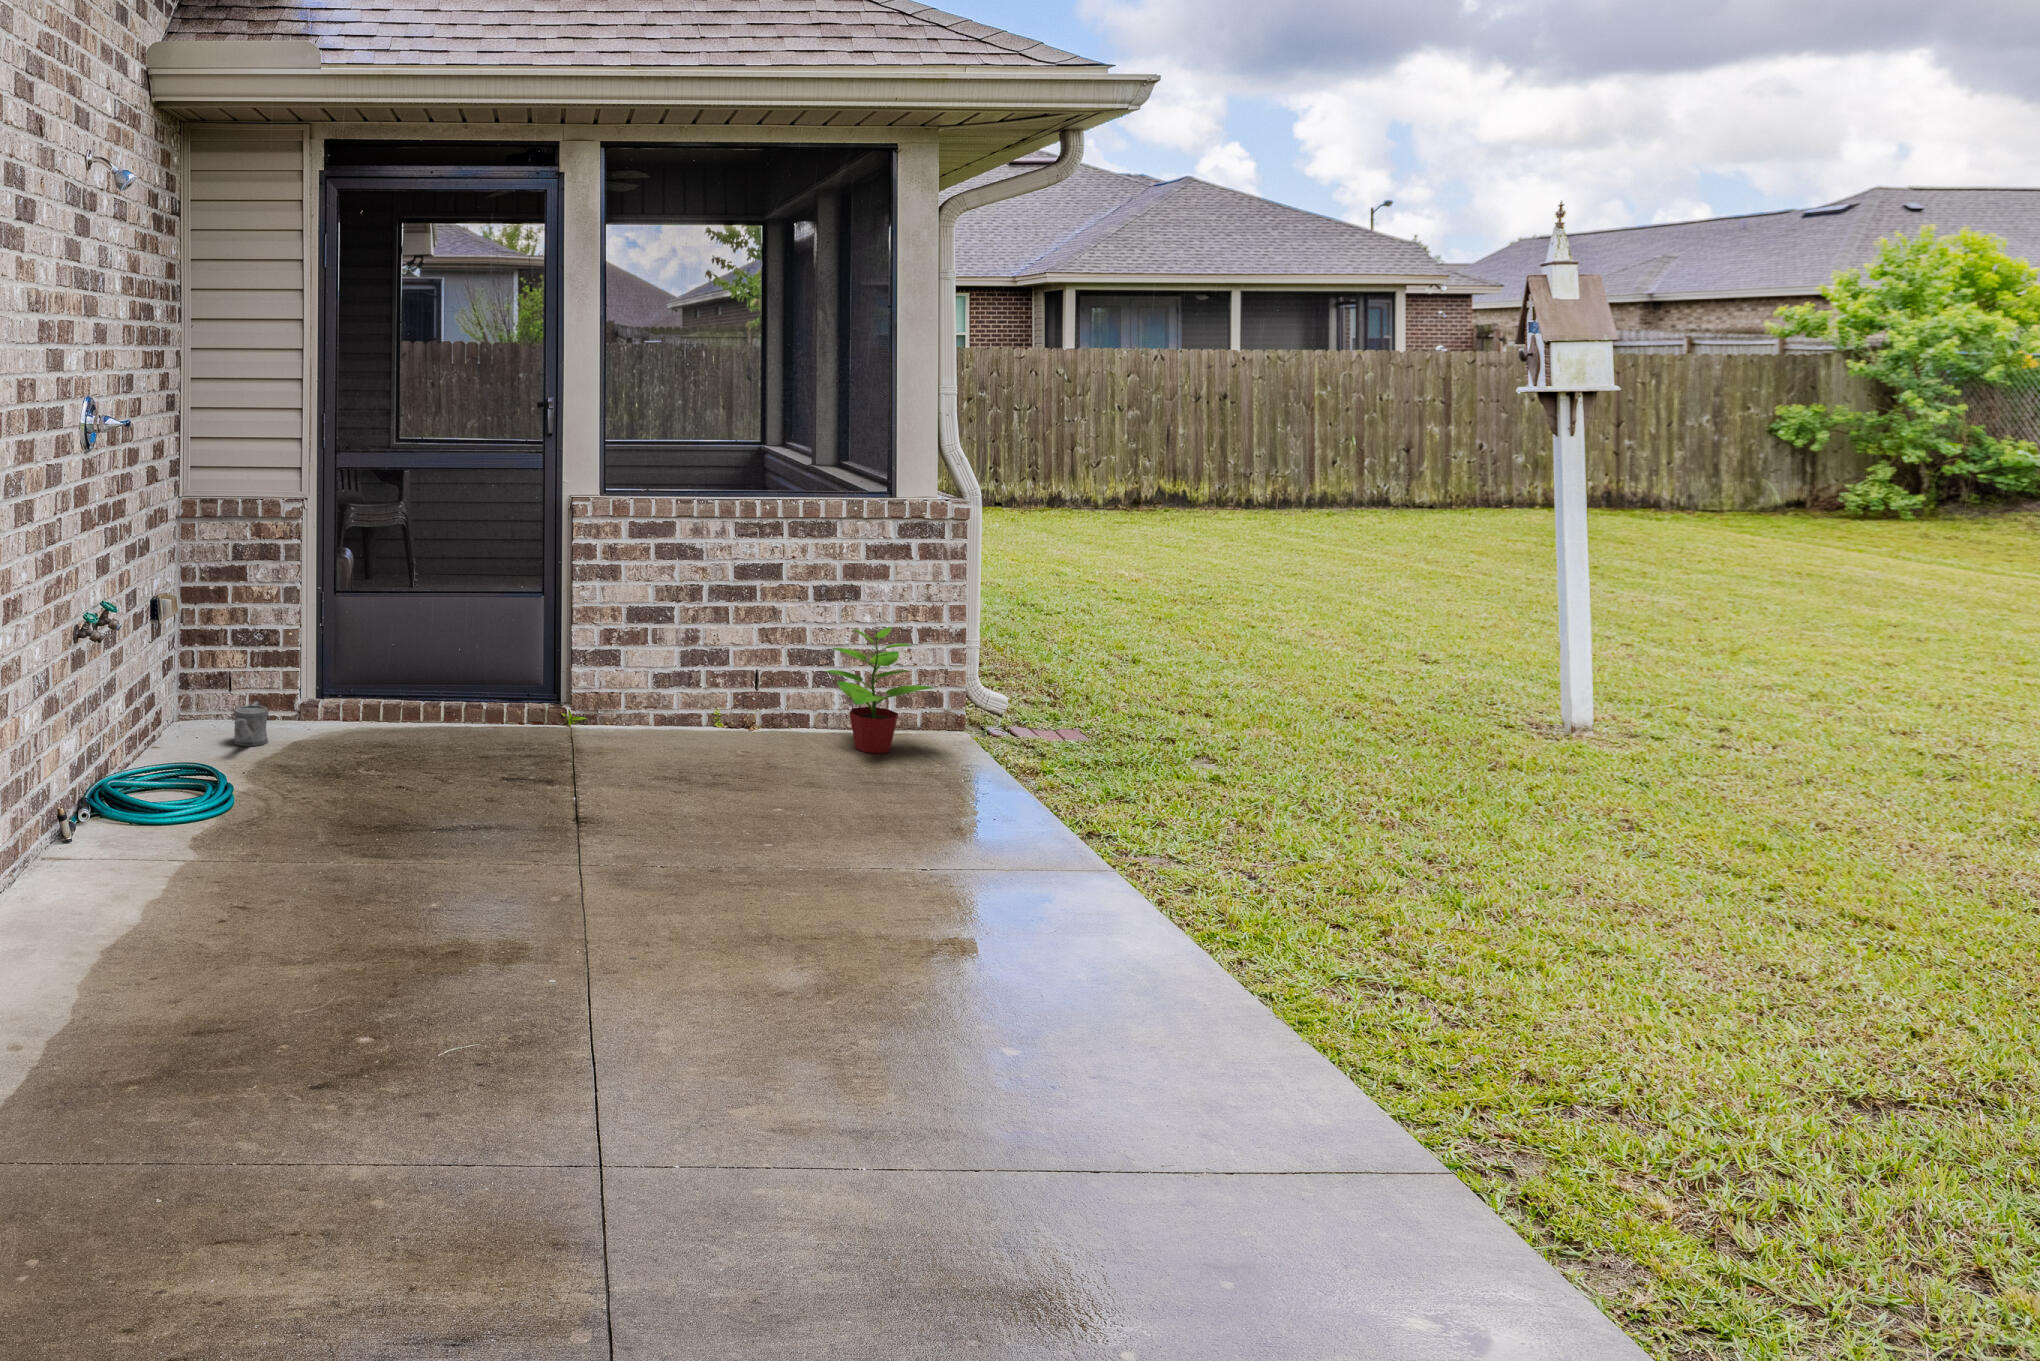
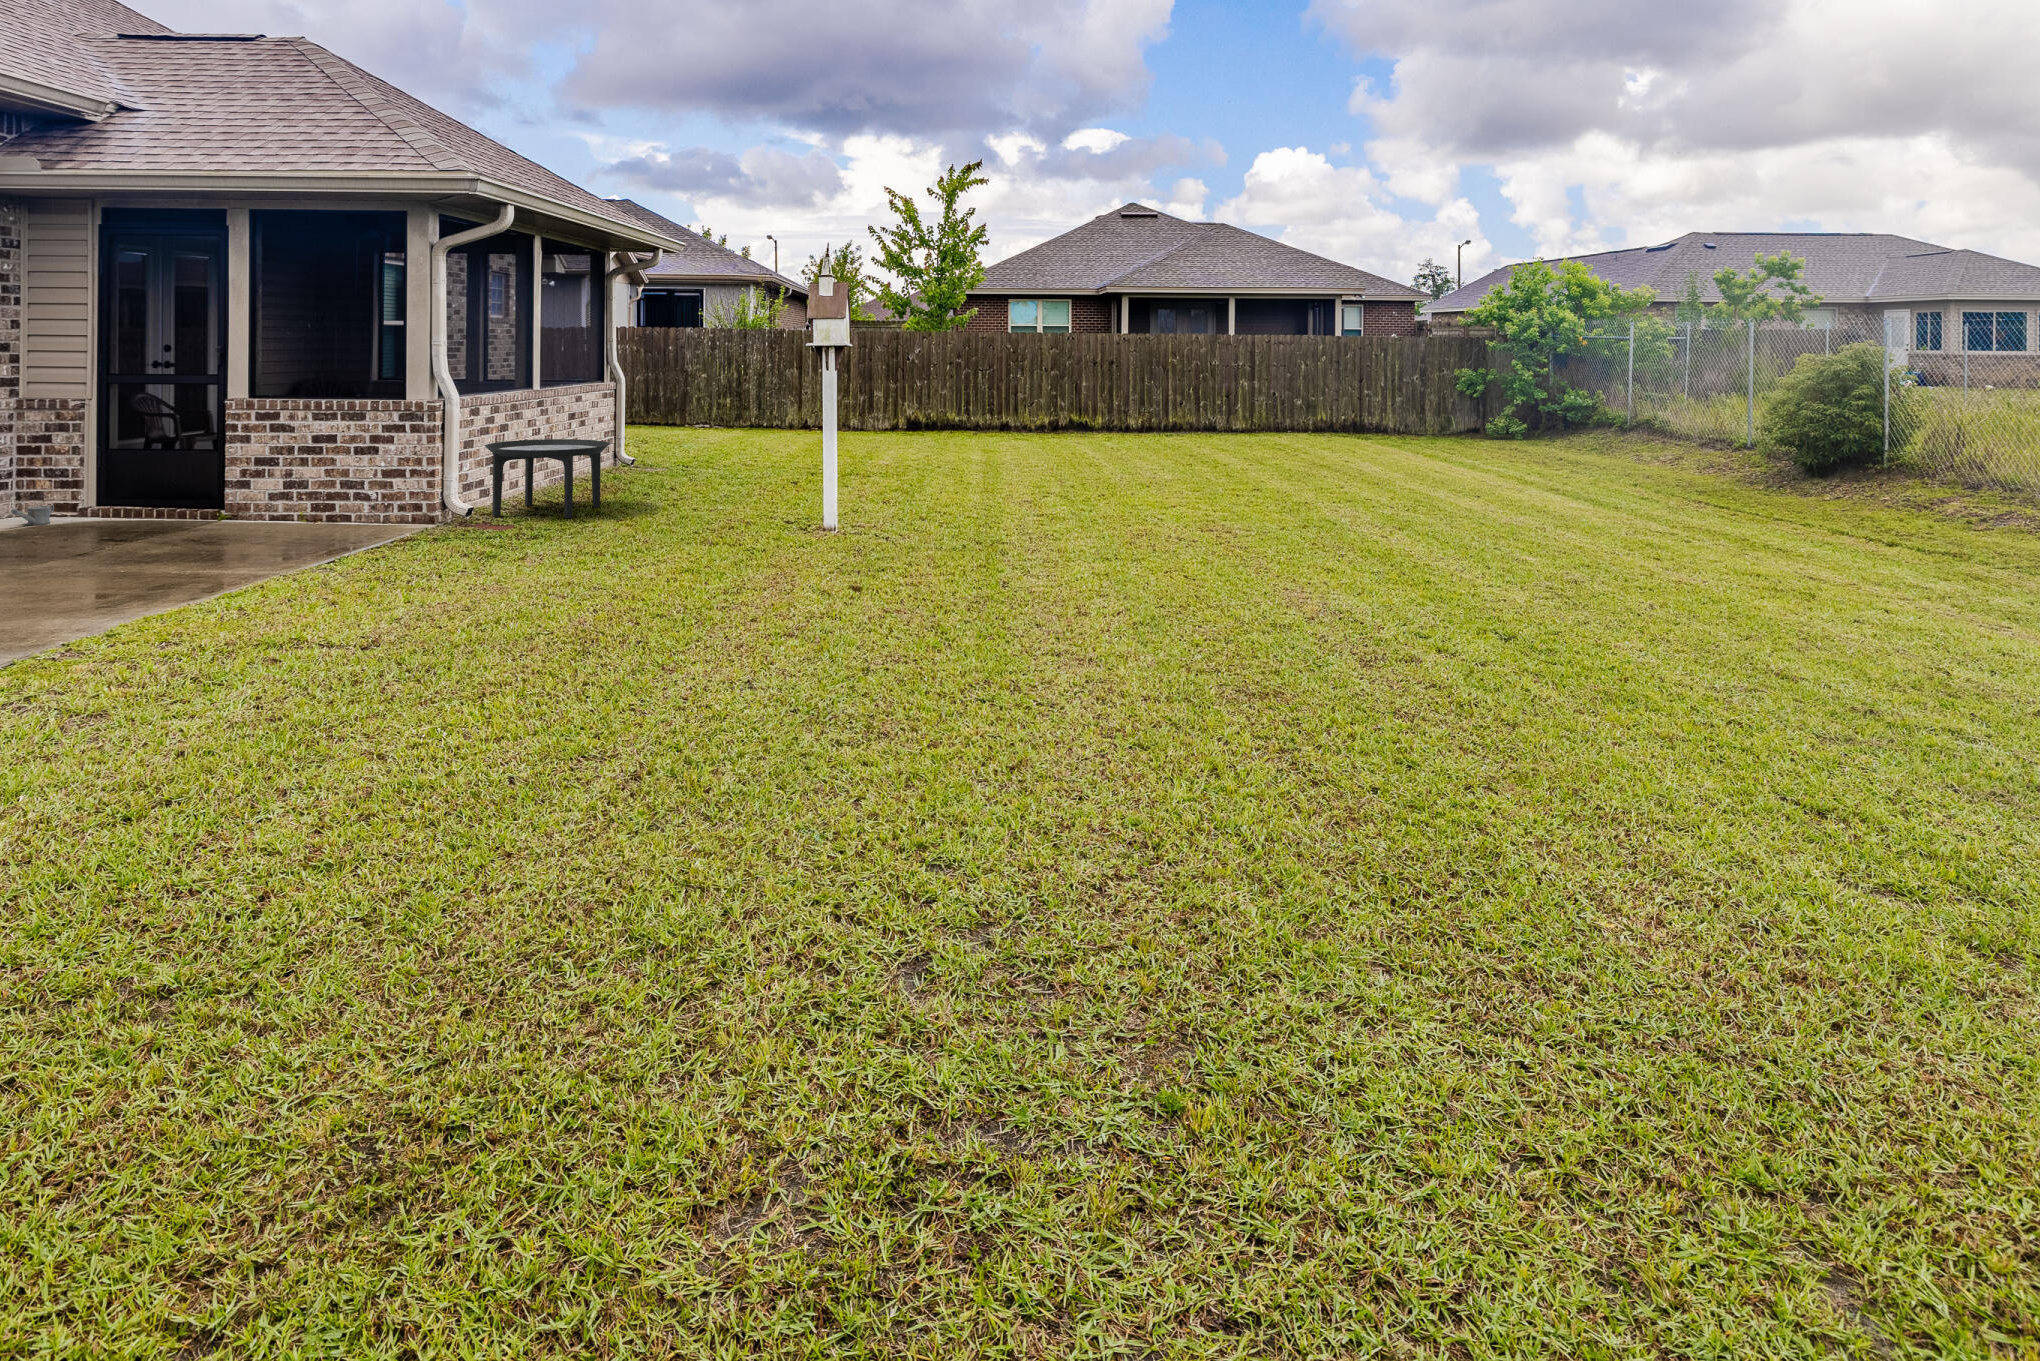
round table: none [957,554,1190,717] -> present [485,439,610,518]
potted plant: present [825,627,932,753] -> none [331,464,388,529]

